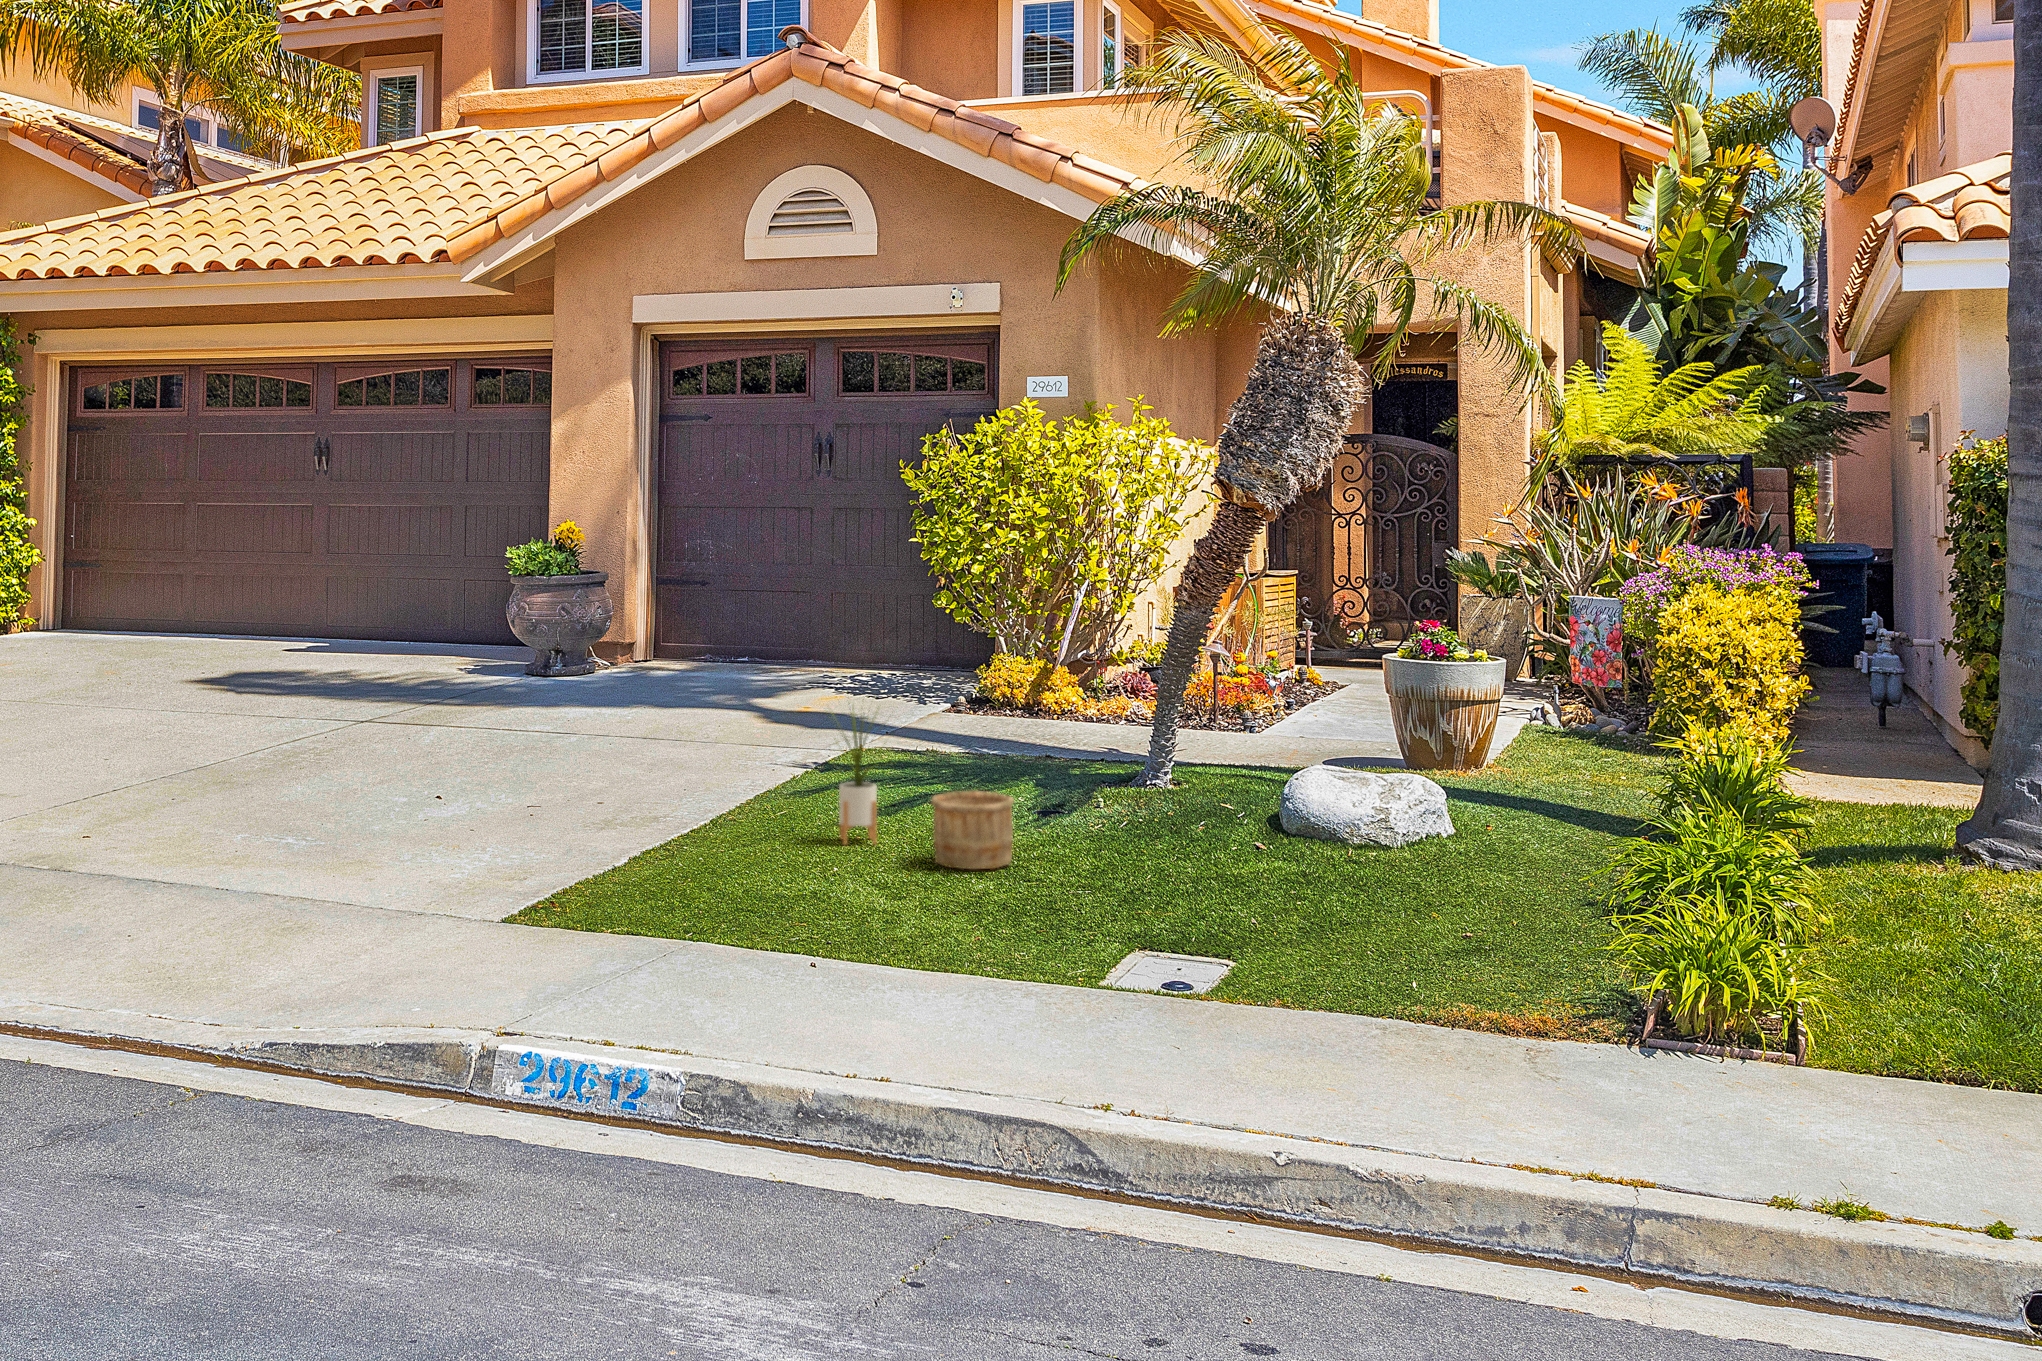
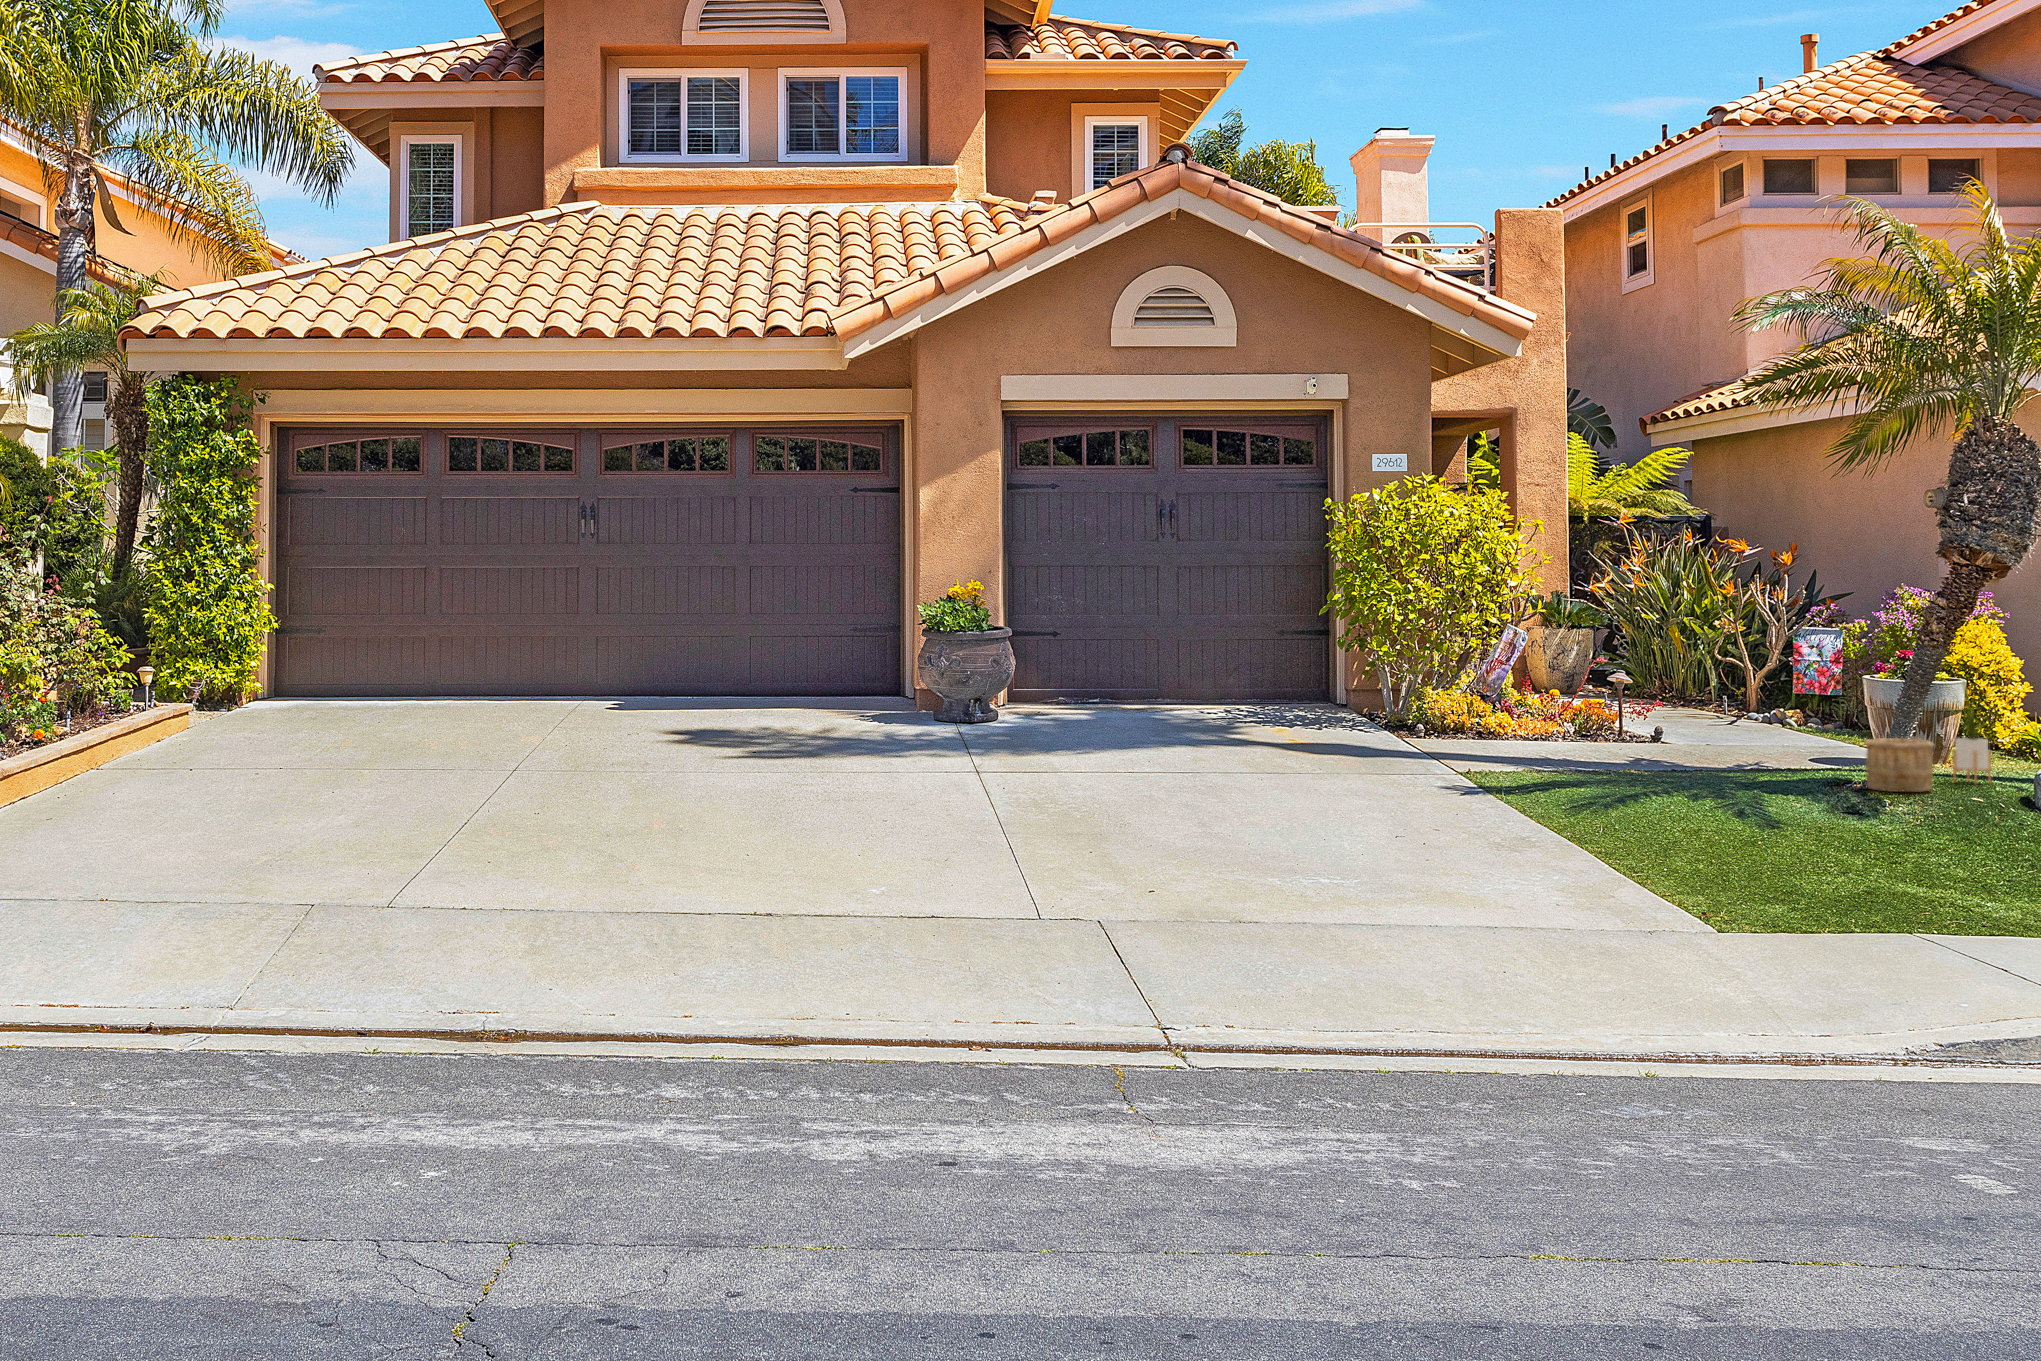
house plant: present [835,703,885,845] -> present [1953,677,2000,784]

